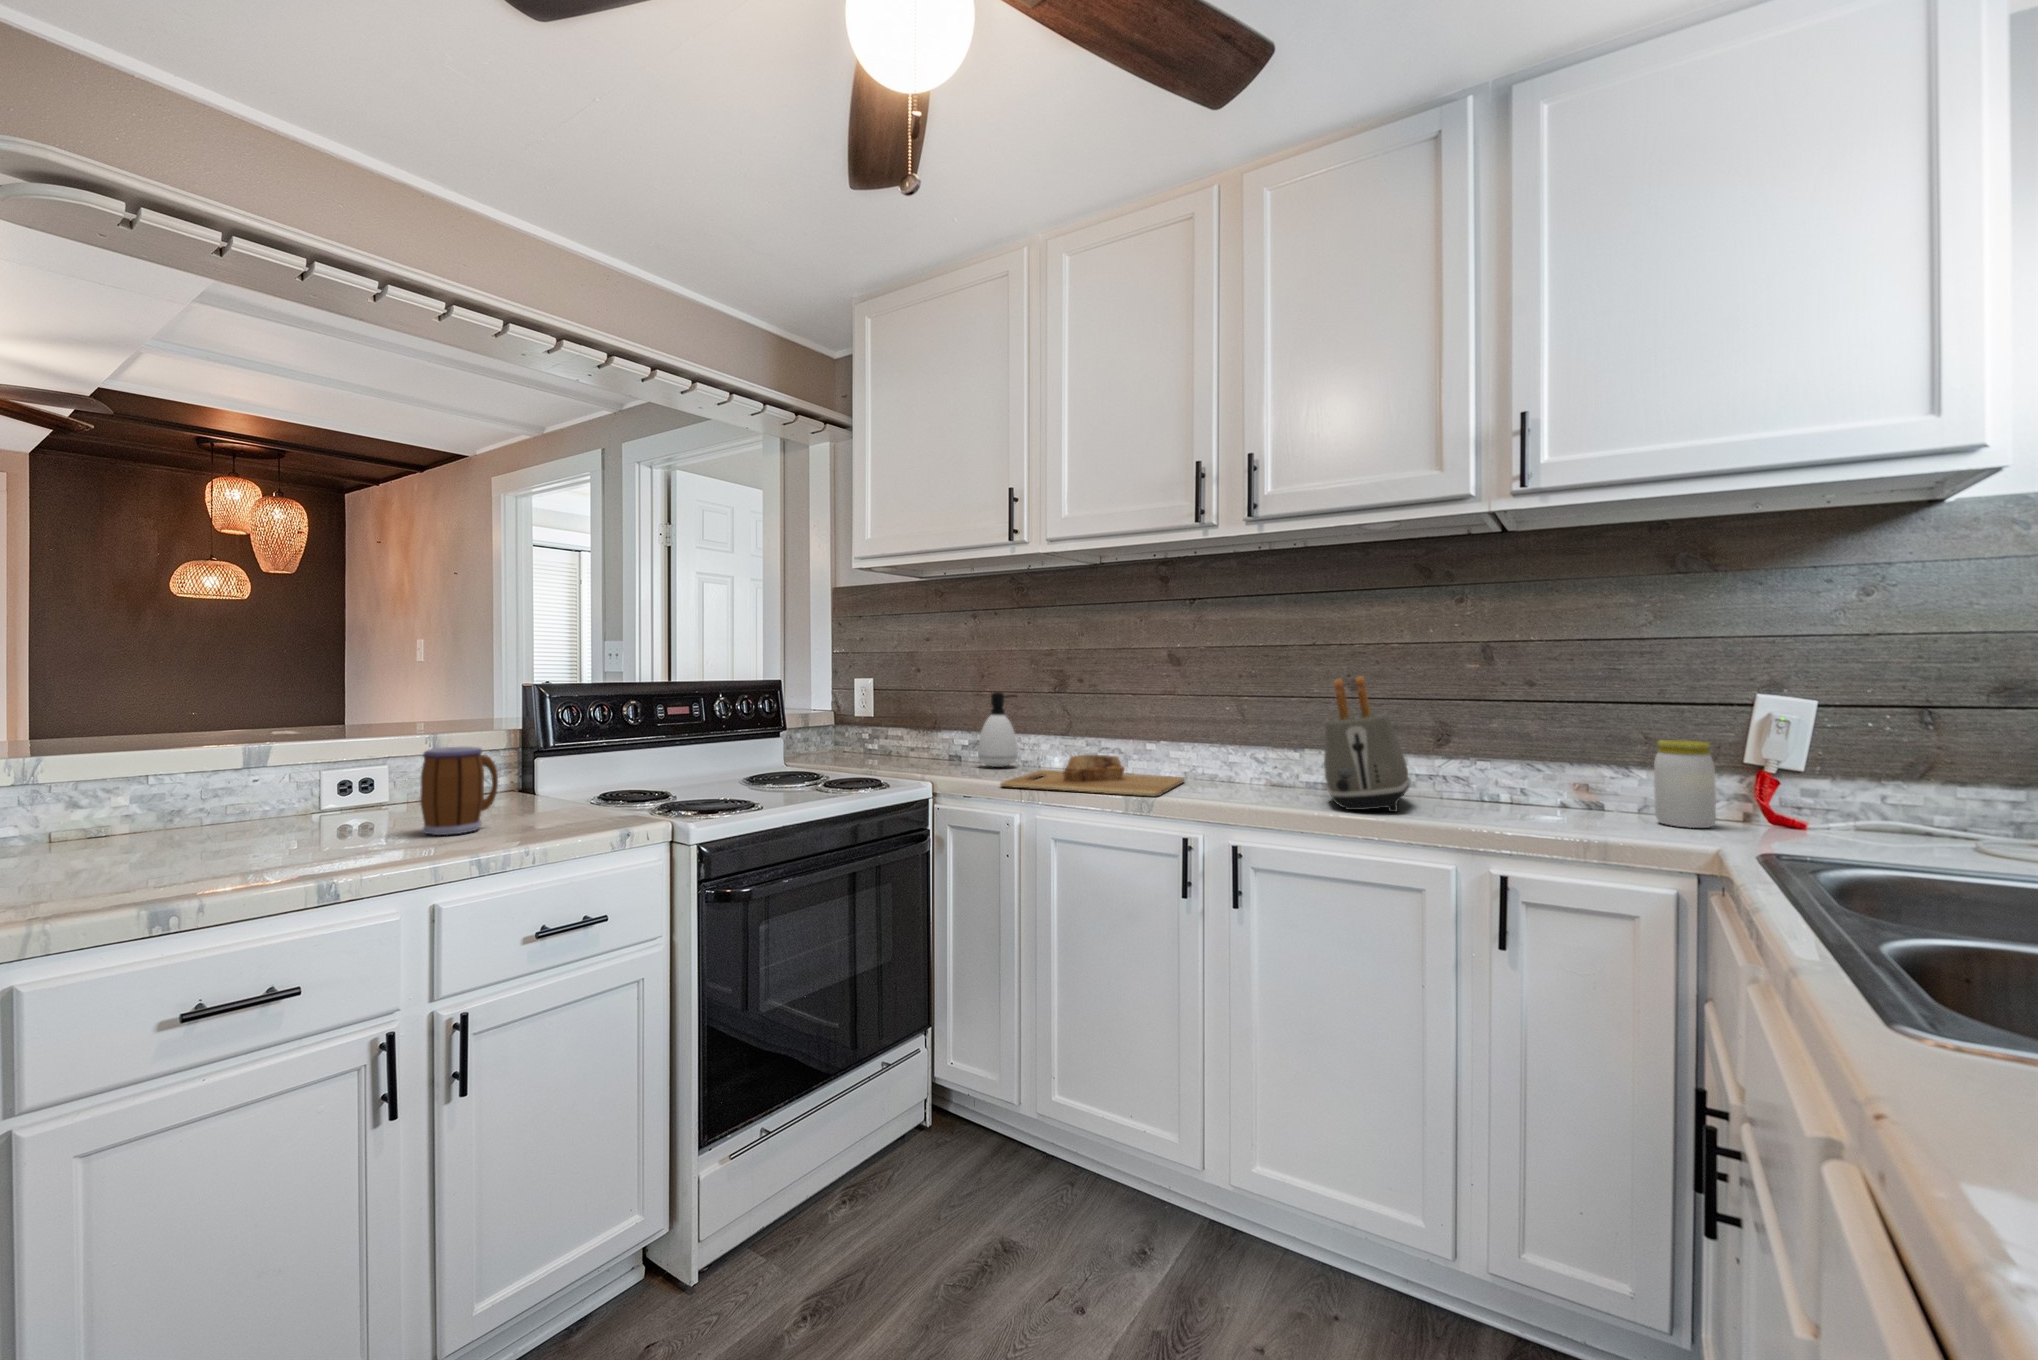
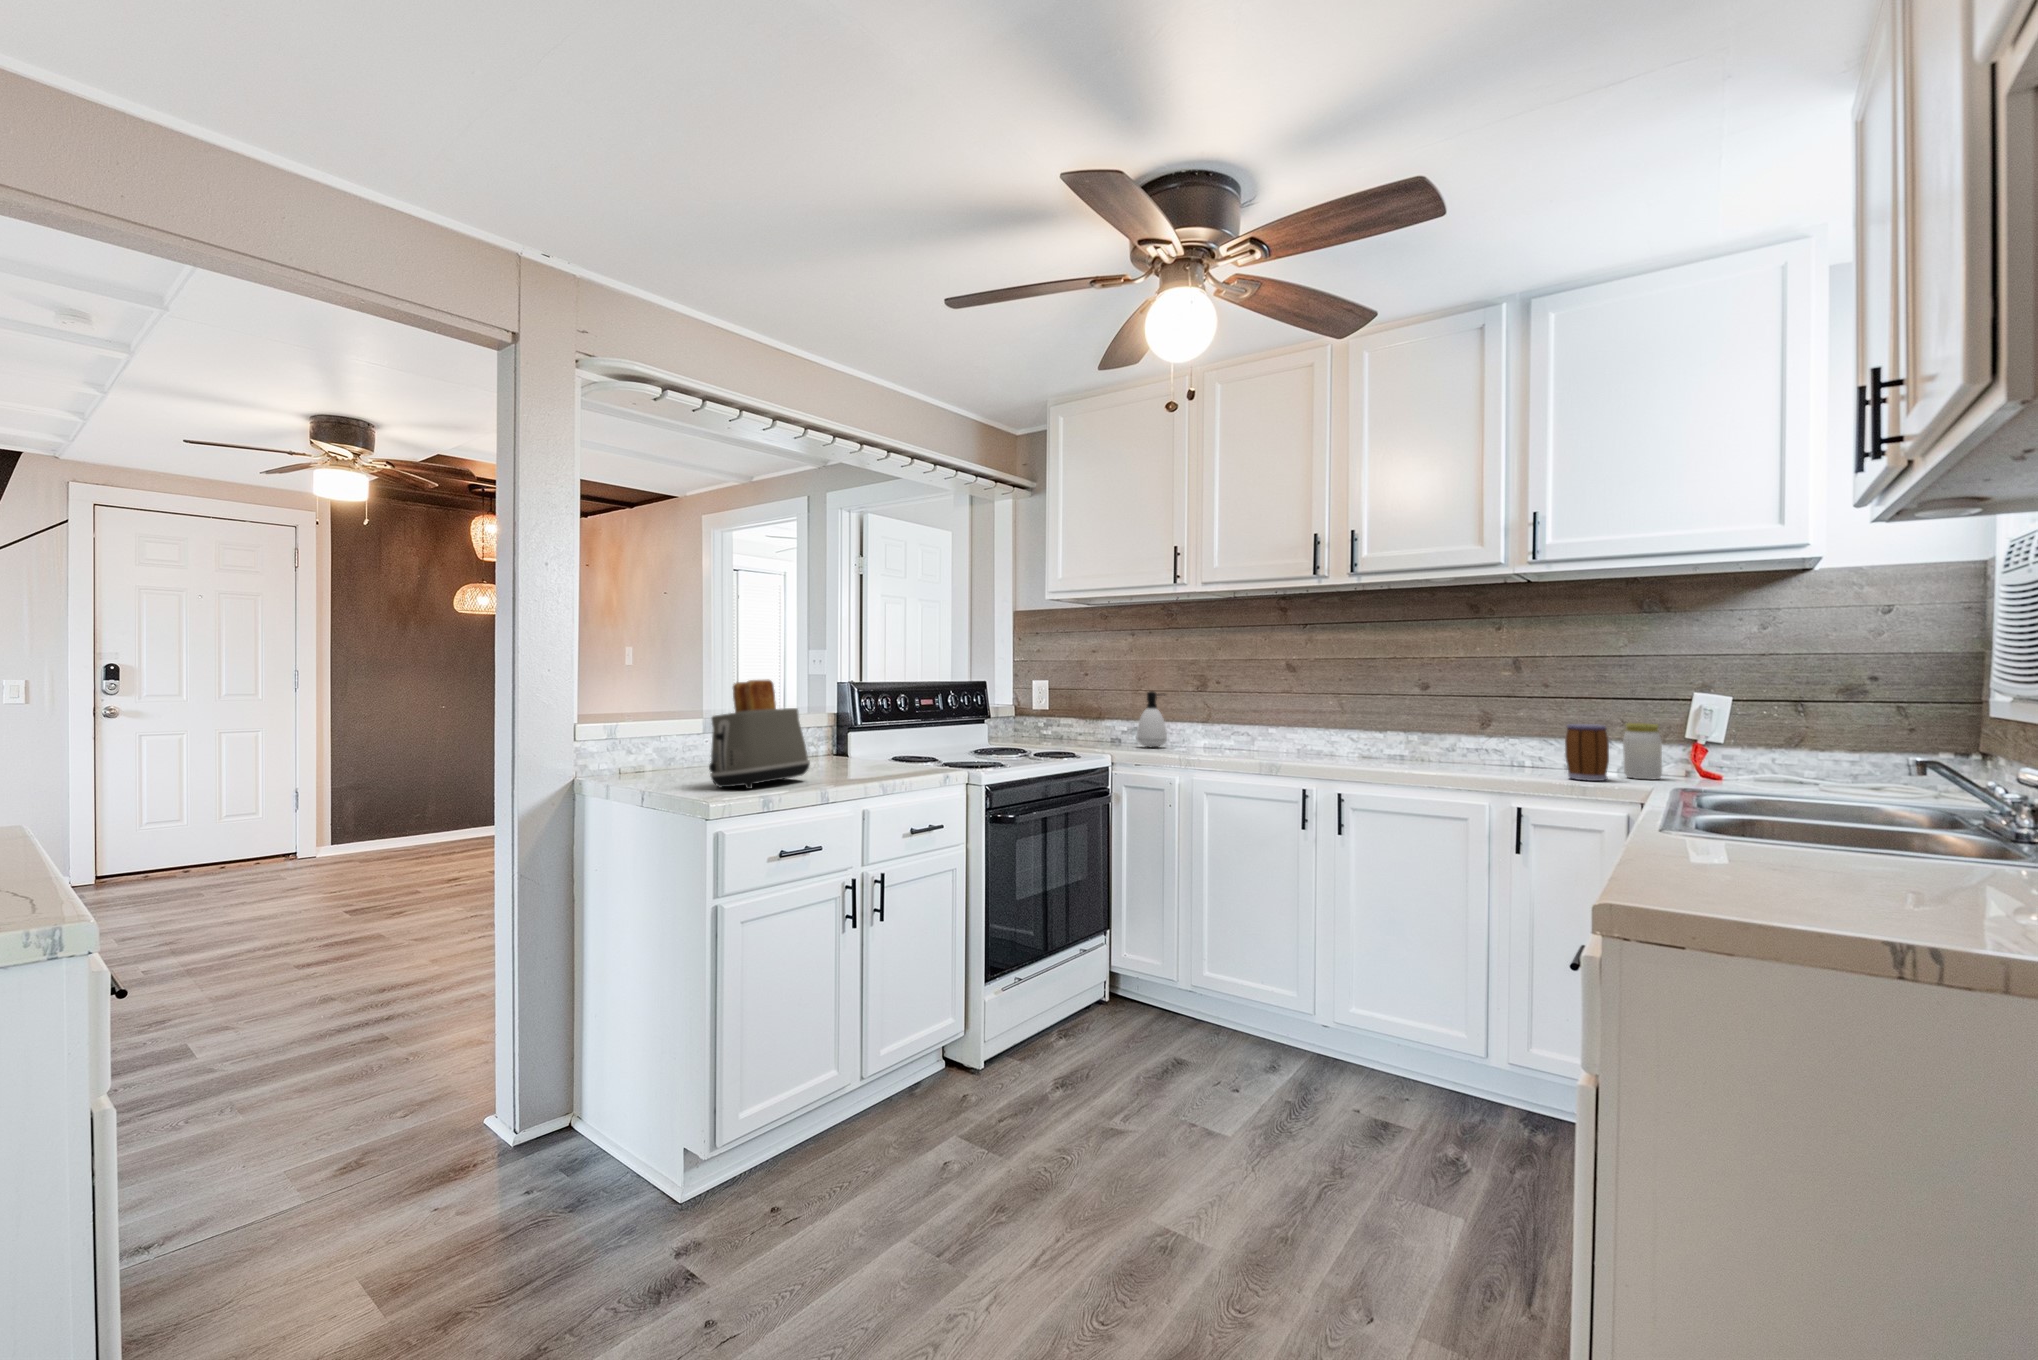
toaster: present [1324,676,1411,812] -> present [709,680,810,789]
mug: present [420,747,498,835] -> present [1565,724,1609,781]
cutting board: present [1000,754,1185,797] -> none [1167,735,1299,763]

